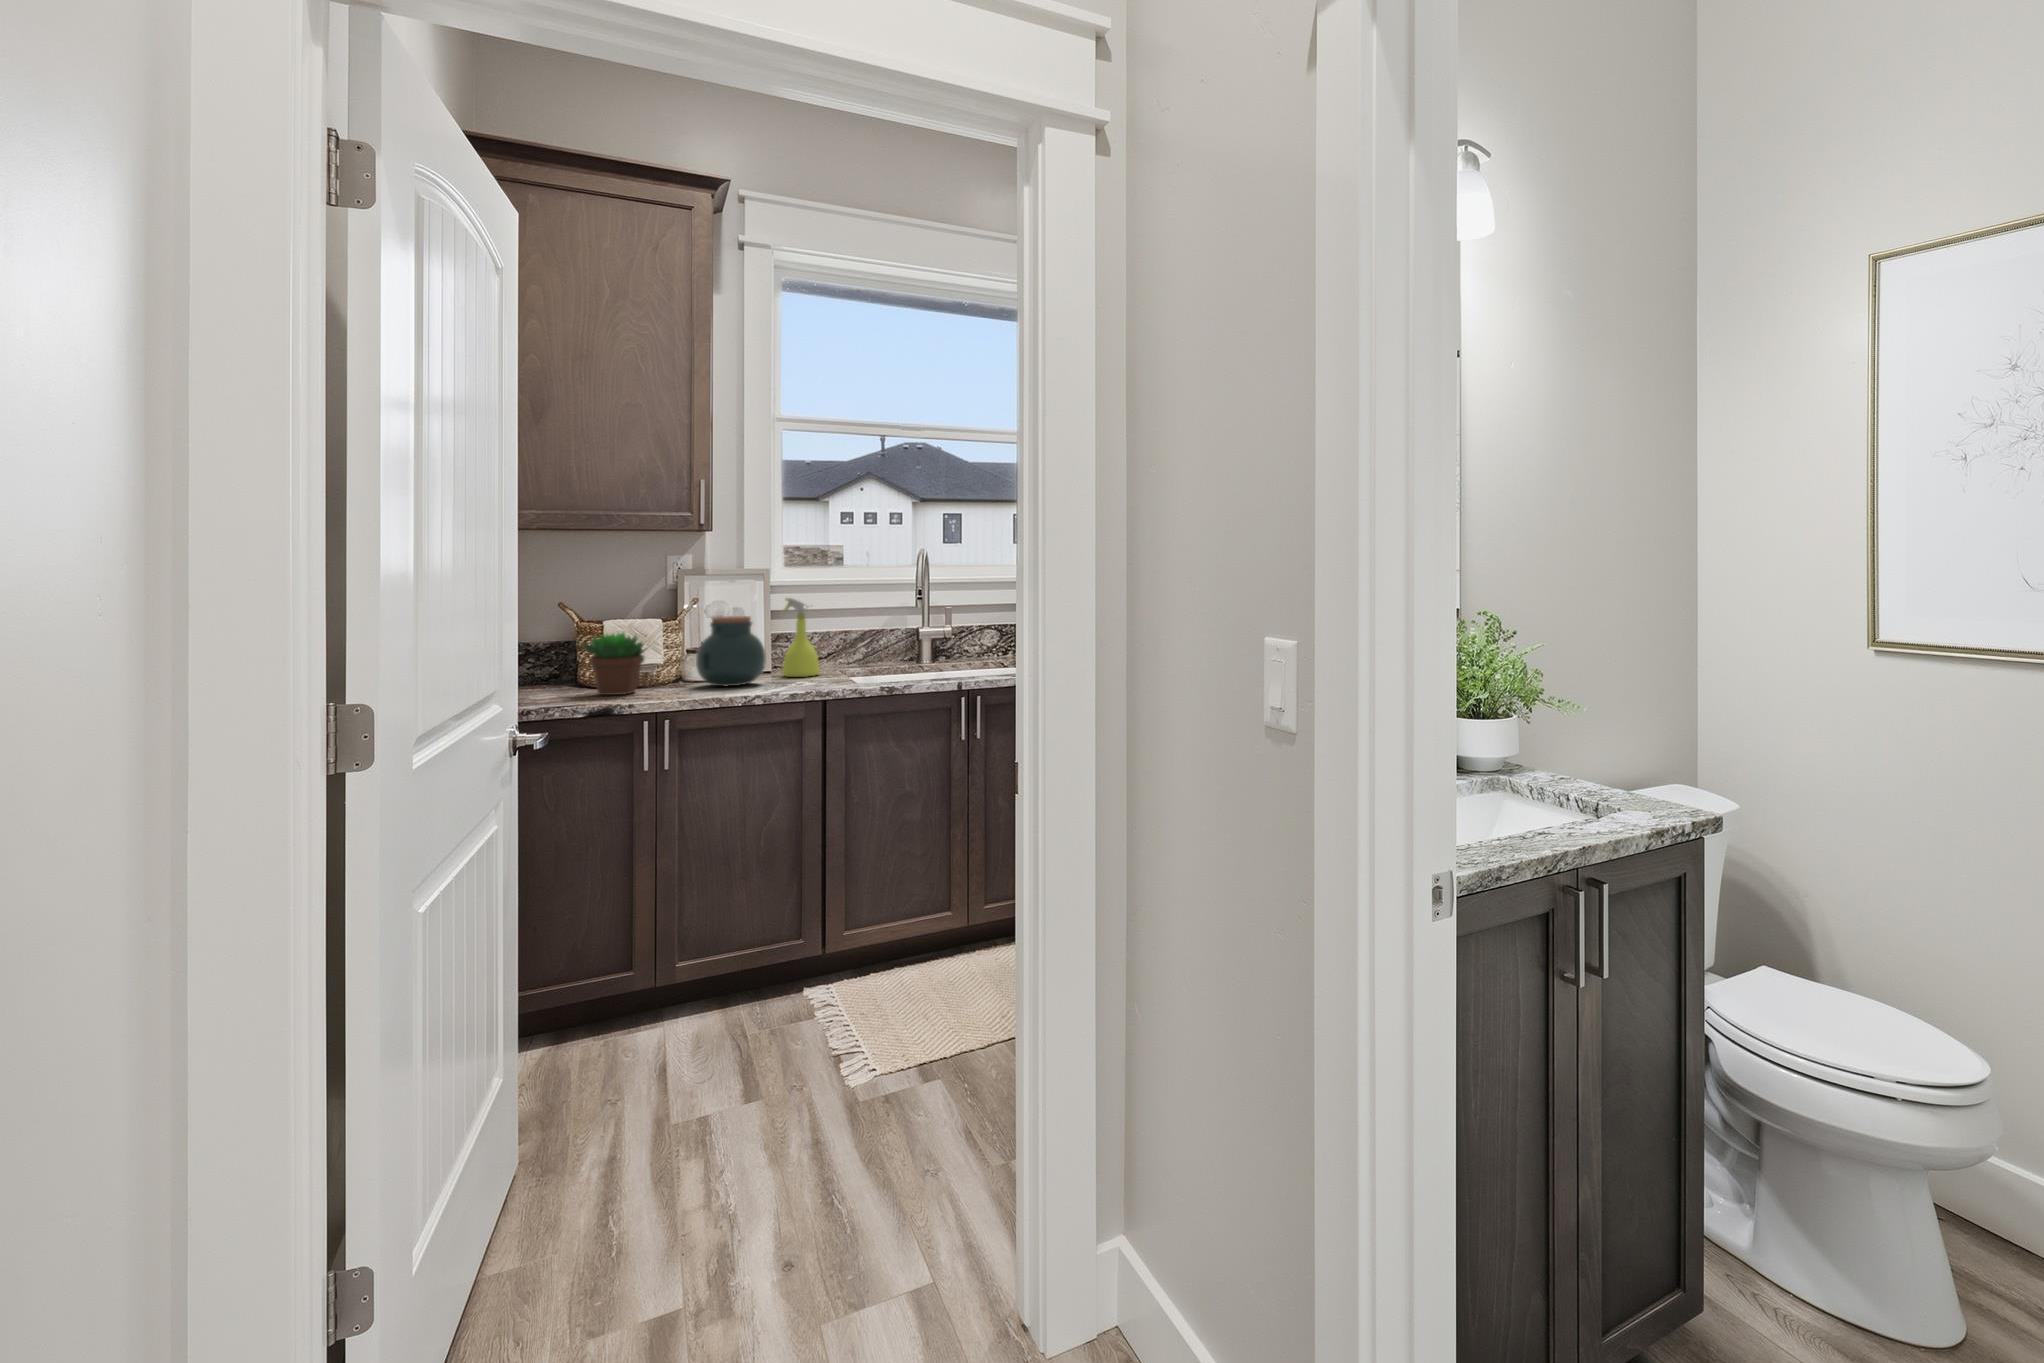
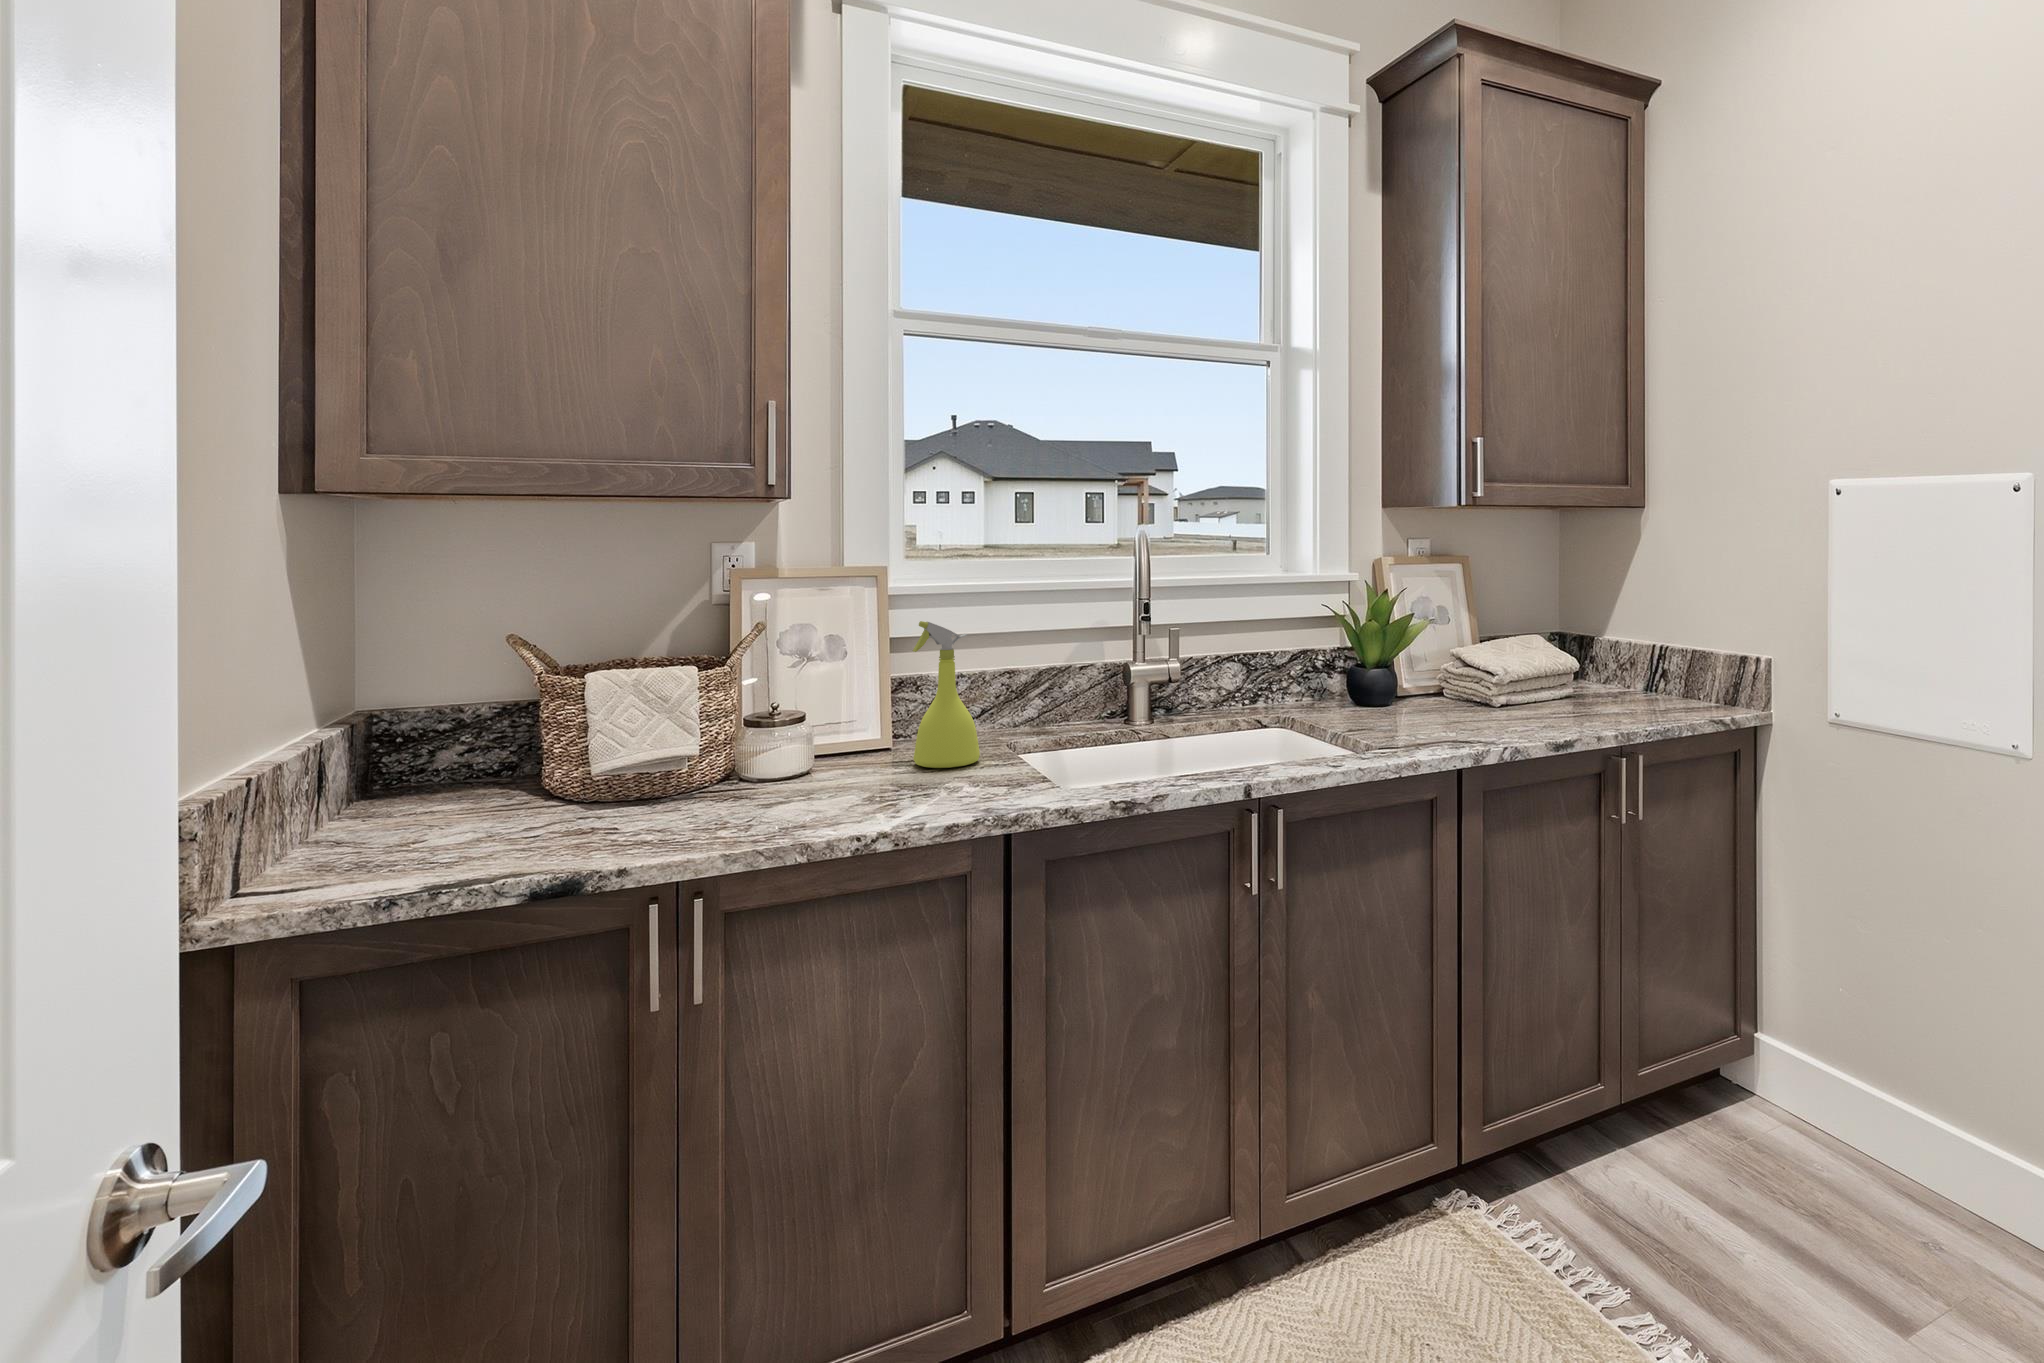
jar: present [696,616,766,686] -> none [760,661,890,803]
succulent plant: present [580,632,646,695] -> none [524,699,669,836]

